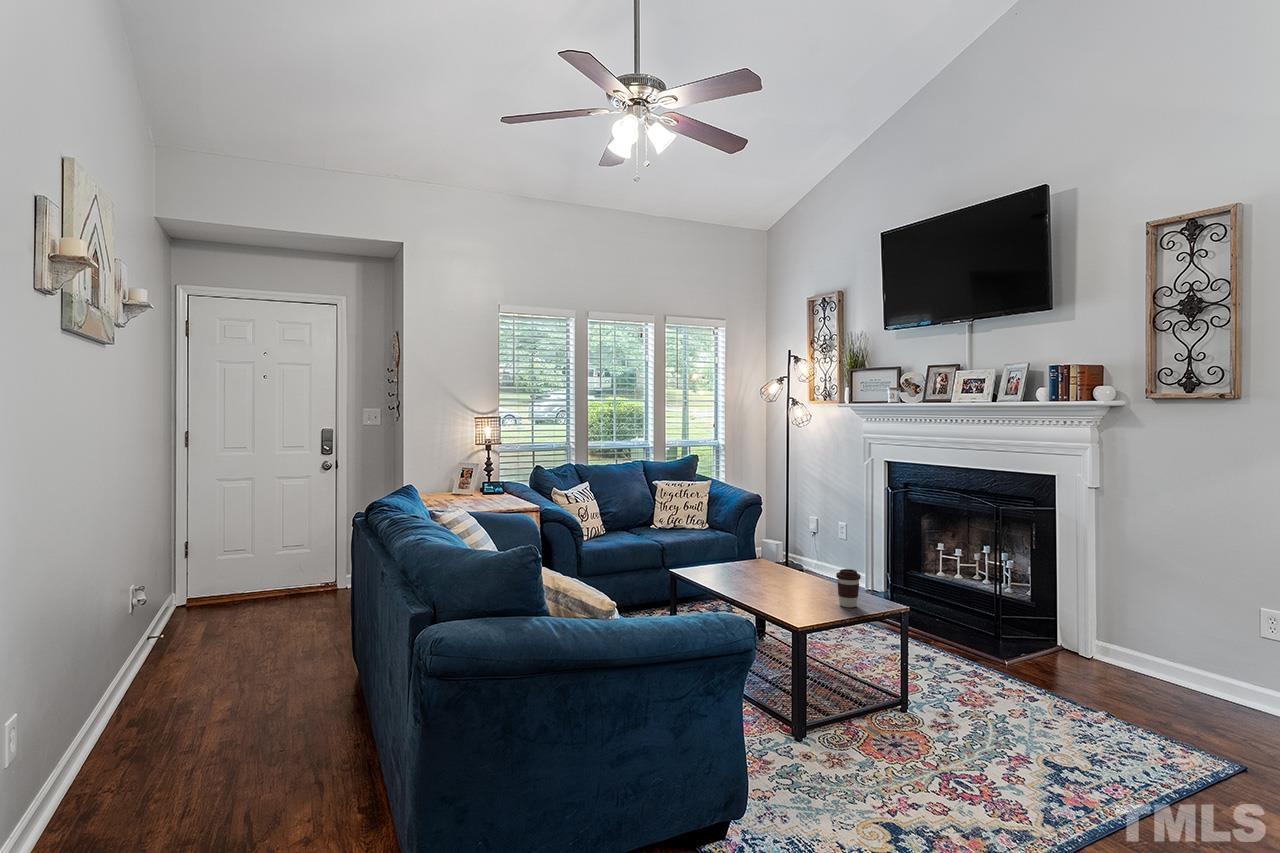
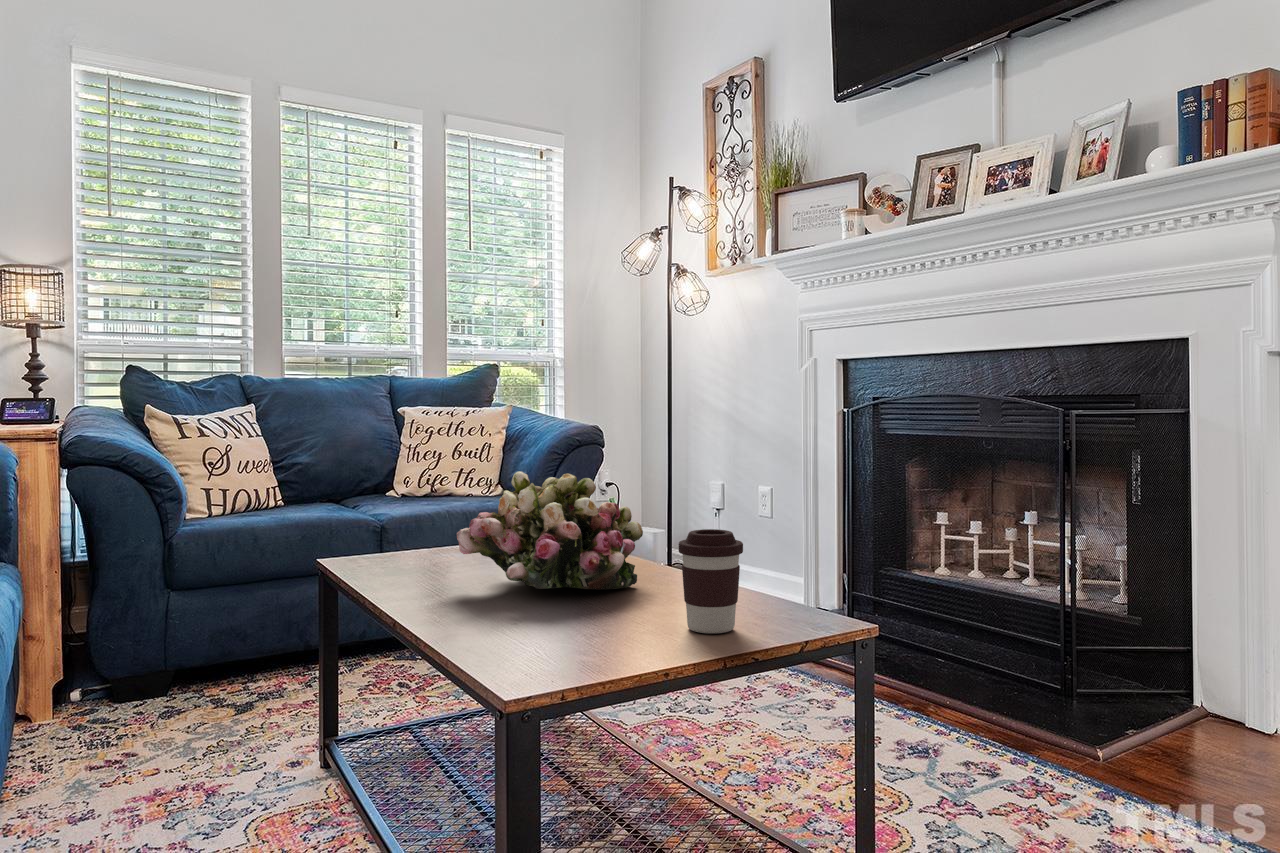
flower arrangement: none [741,539,813,588] -> present [457,471,643,589]

